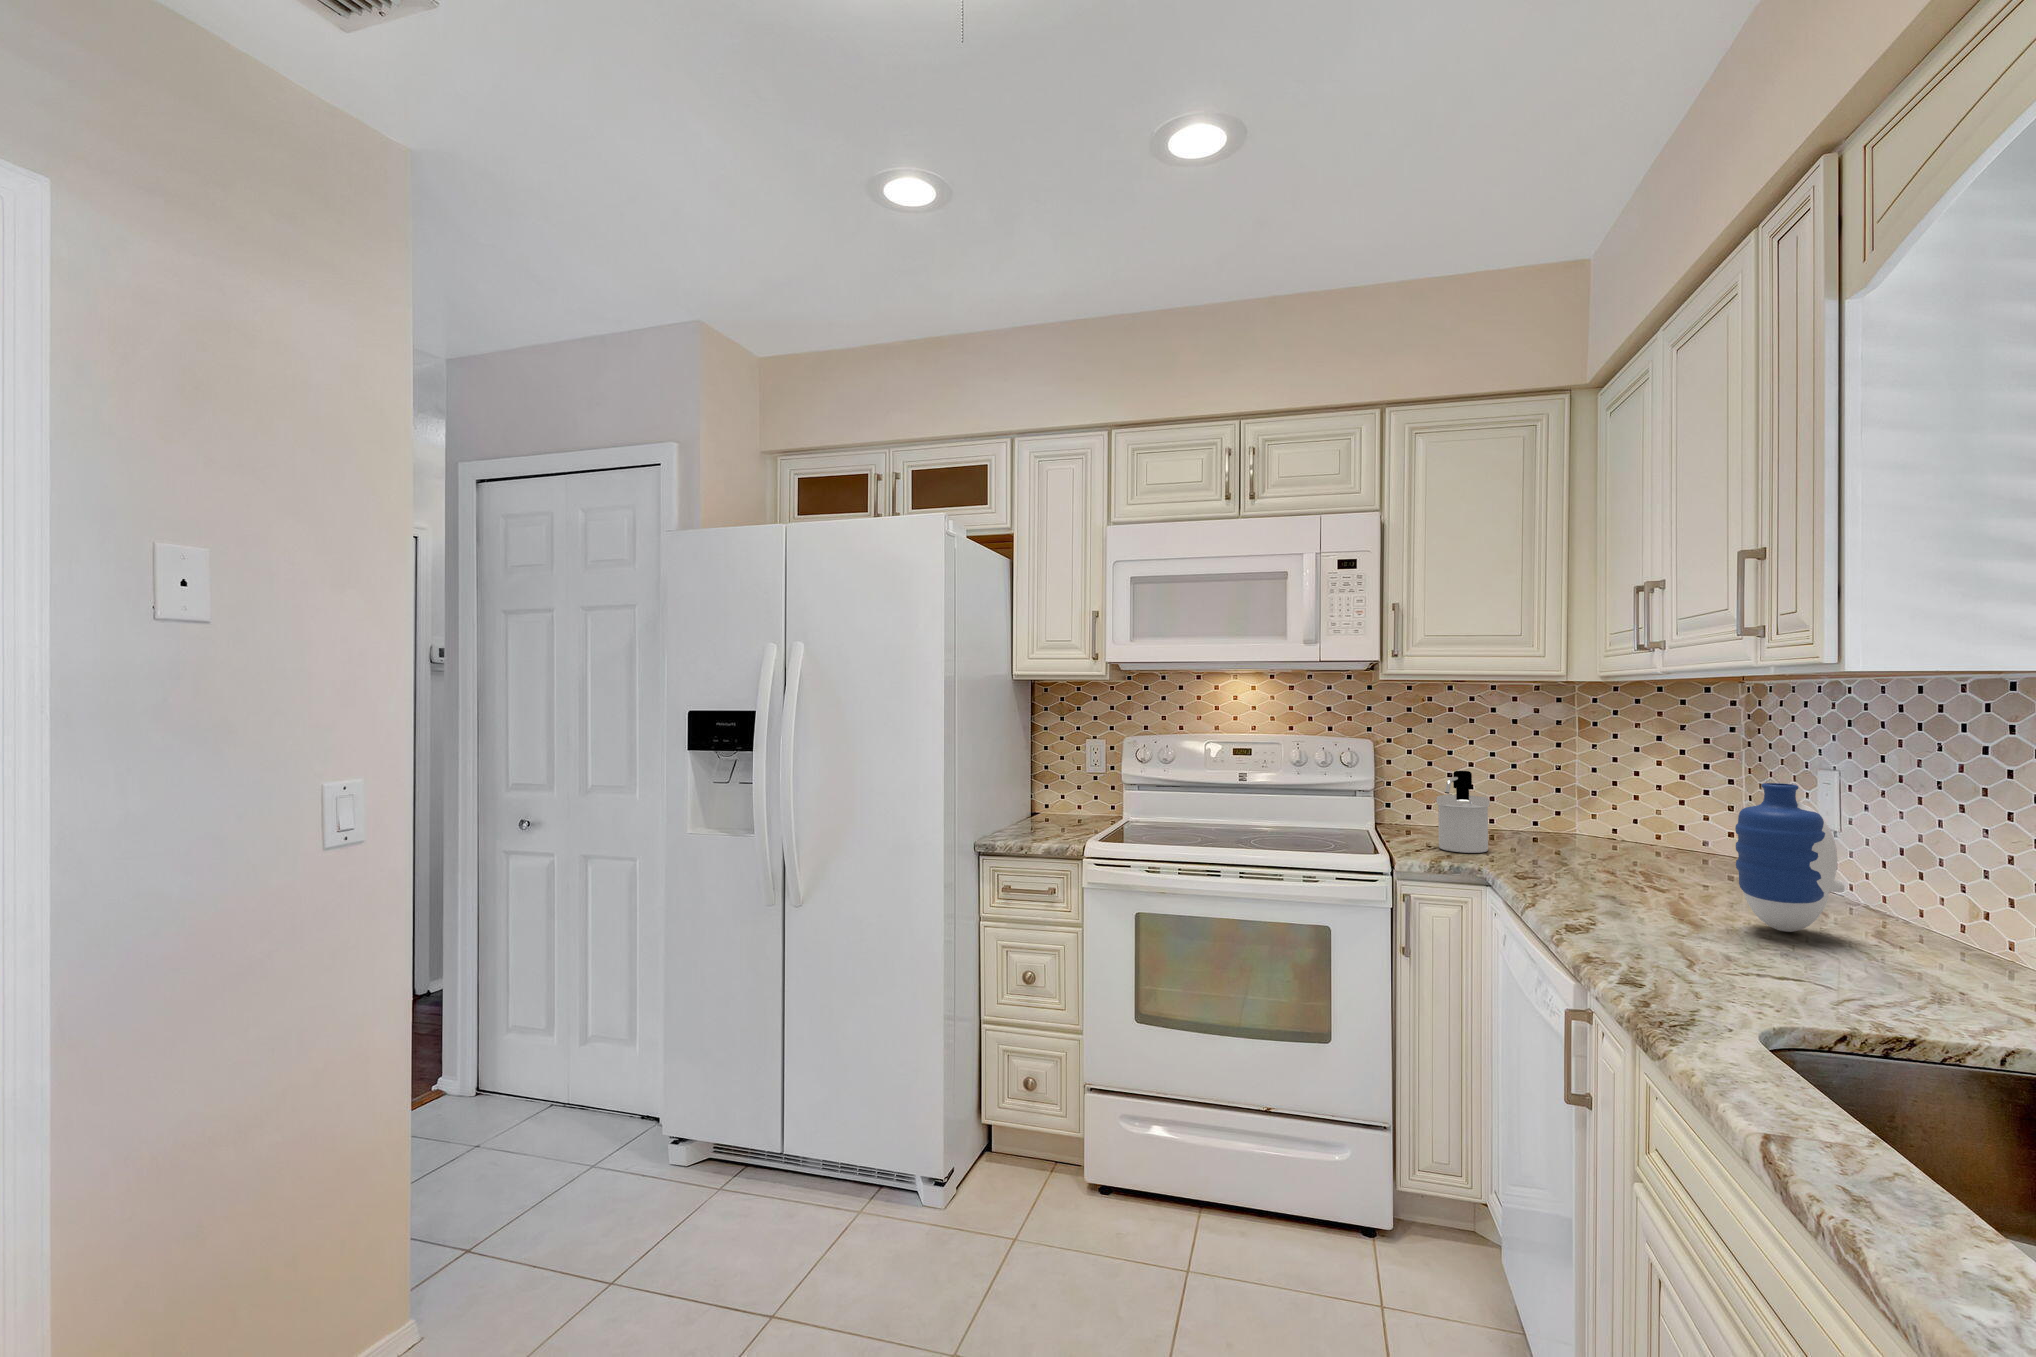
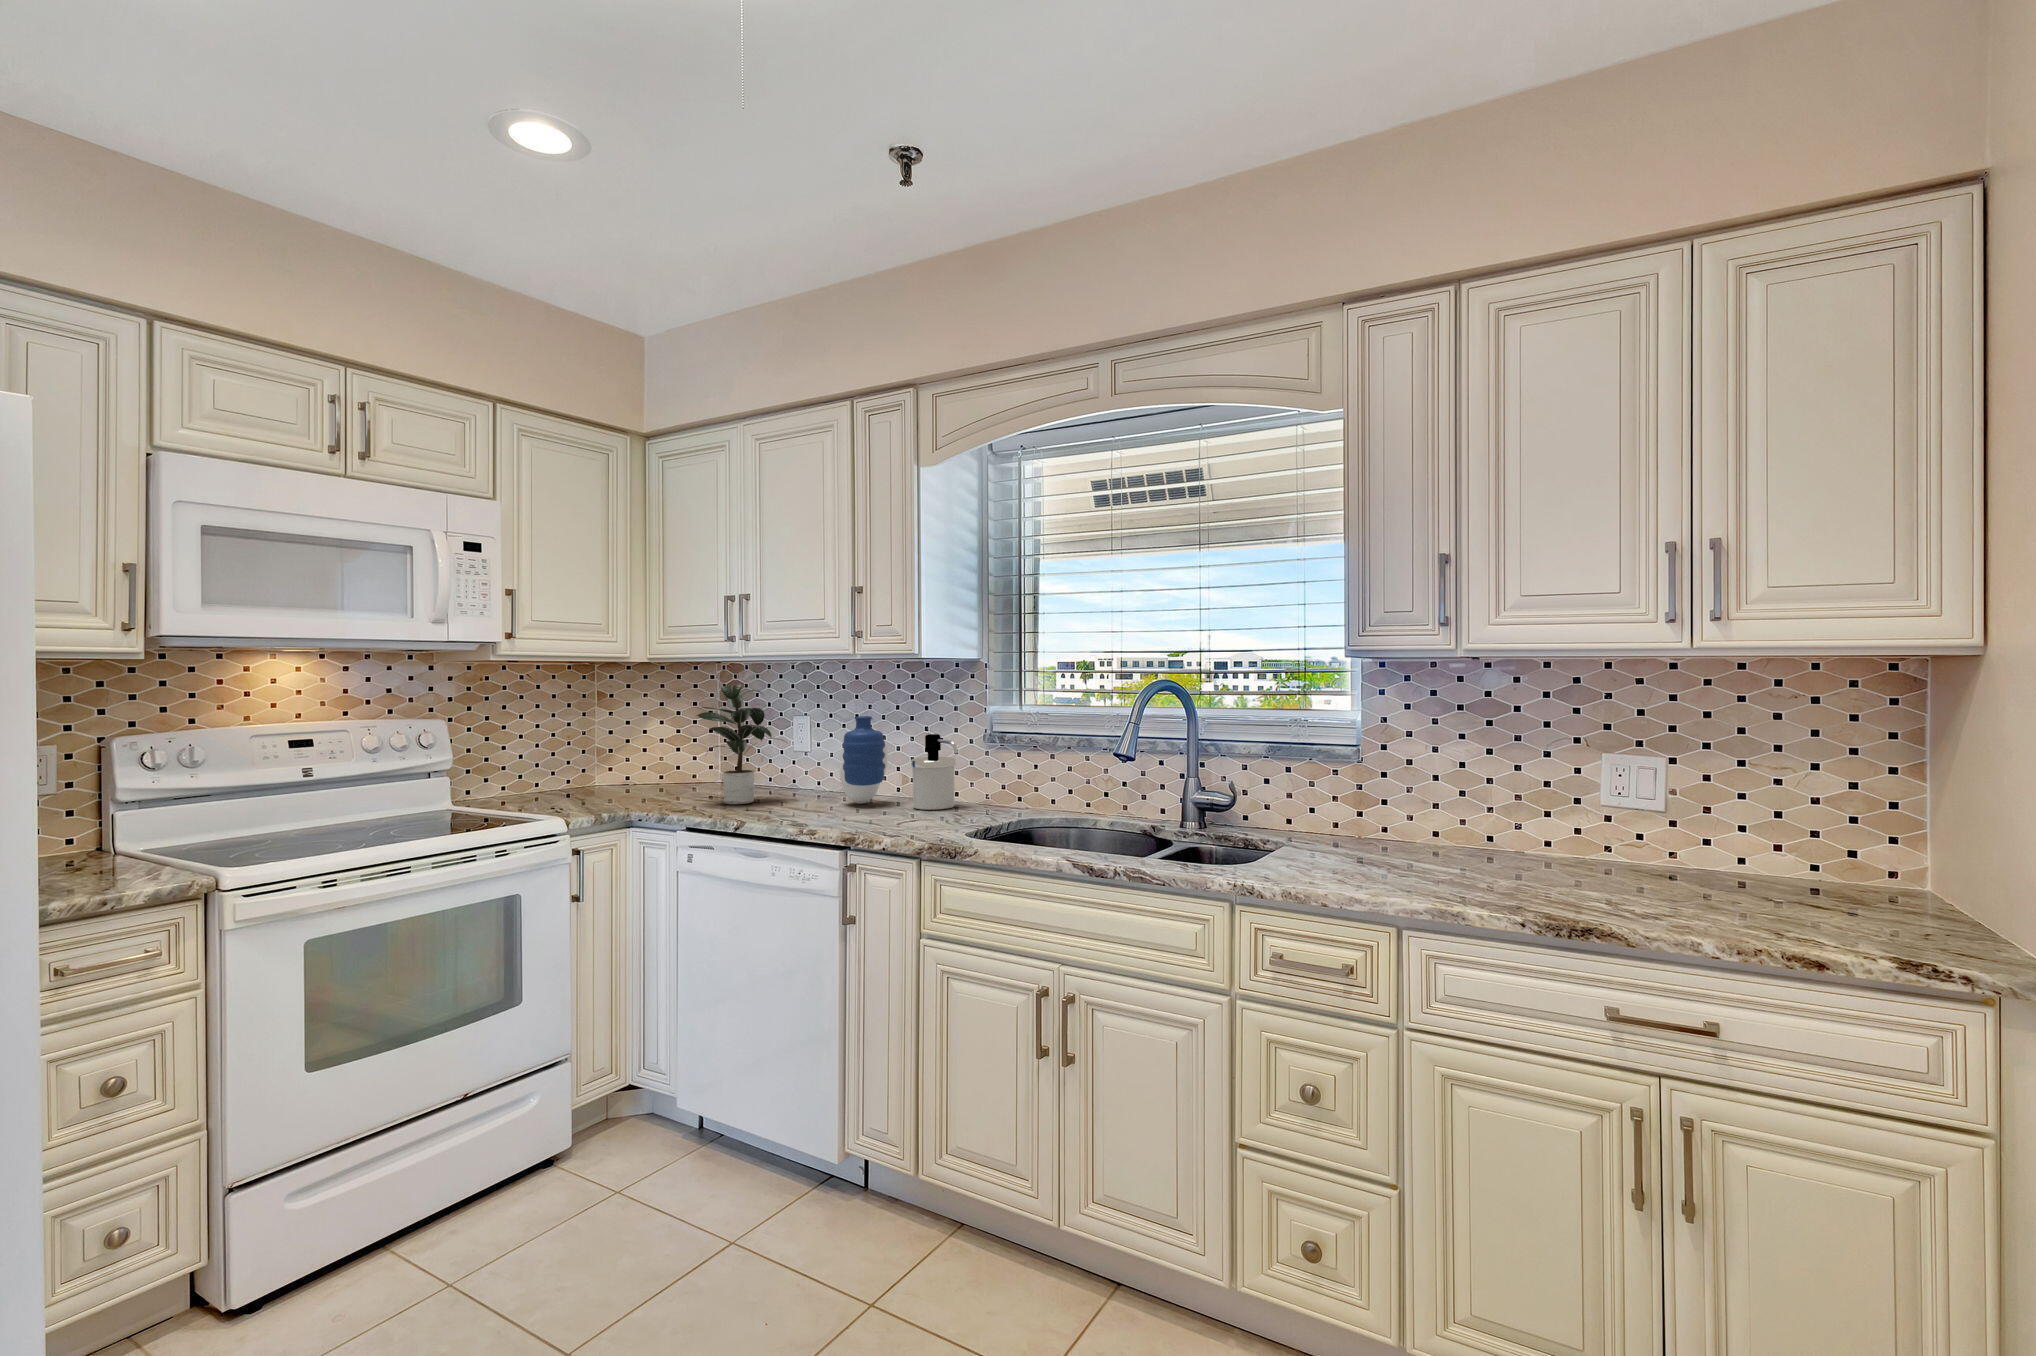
potted plant: none [1554,719,1741,889] -> present [697,685,784,804]
soap dispenser: present [1437,771,1490,853] -> present [911,734,958,810]

